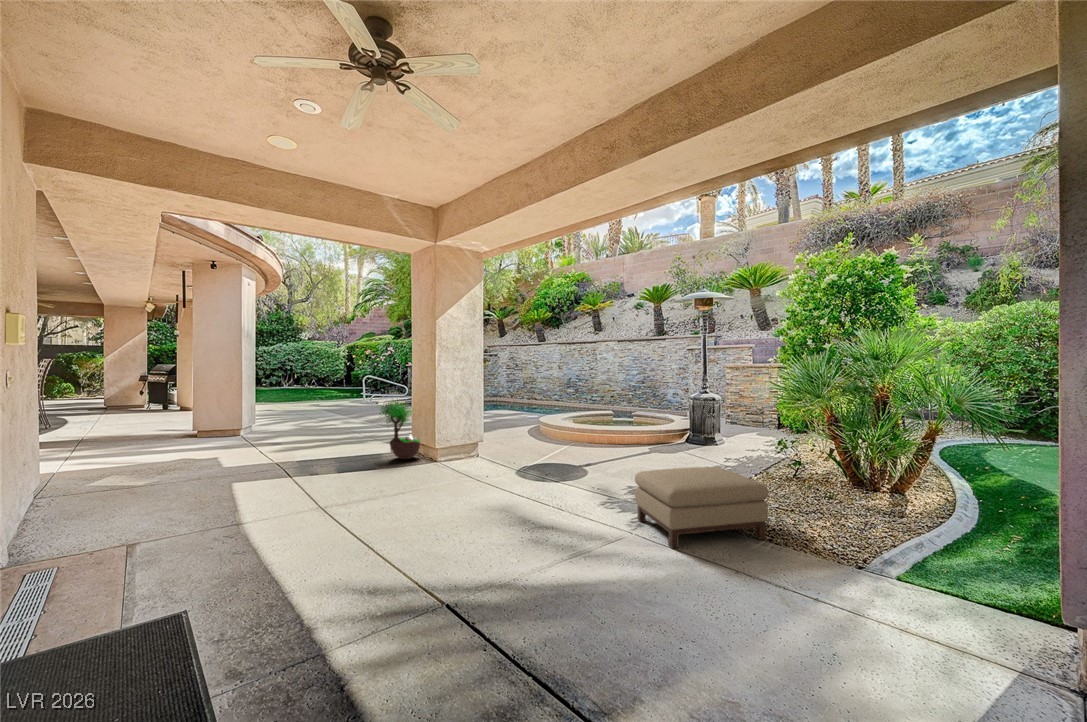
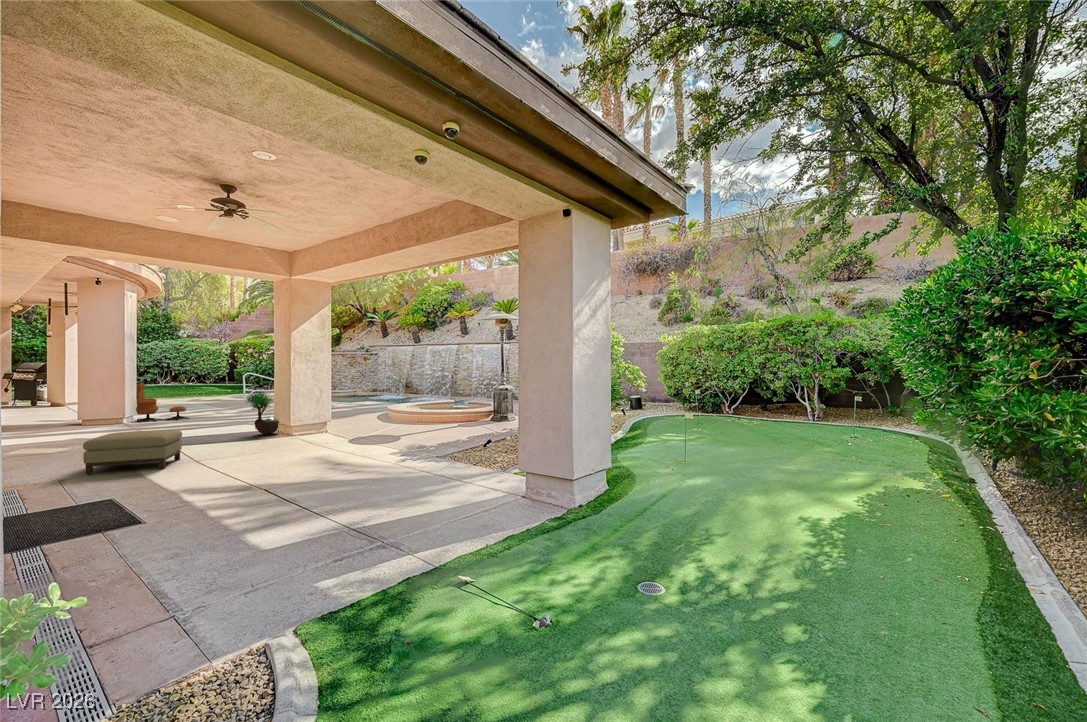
lounge chair: none [251,387,311,434] -> present [136,383,189,422]
ottoman: present [635,467,769,548] -> present [83,430,182,475]

